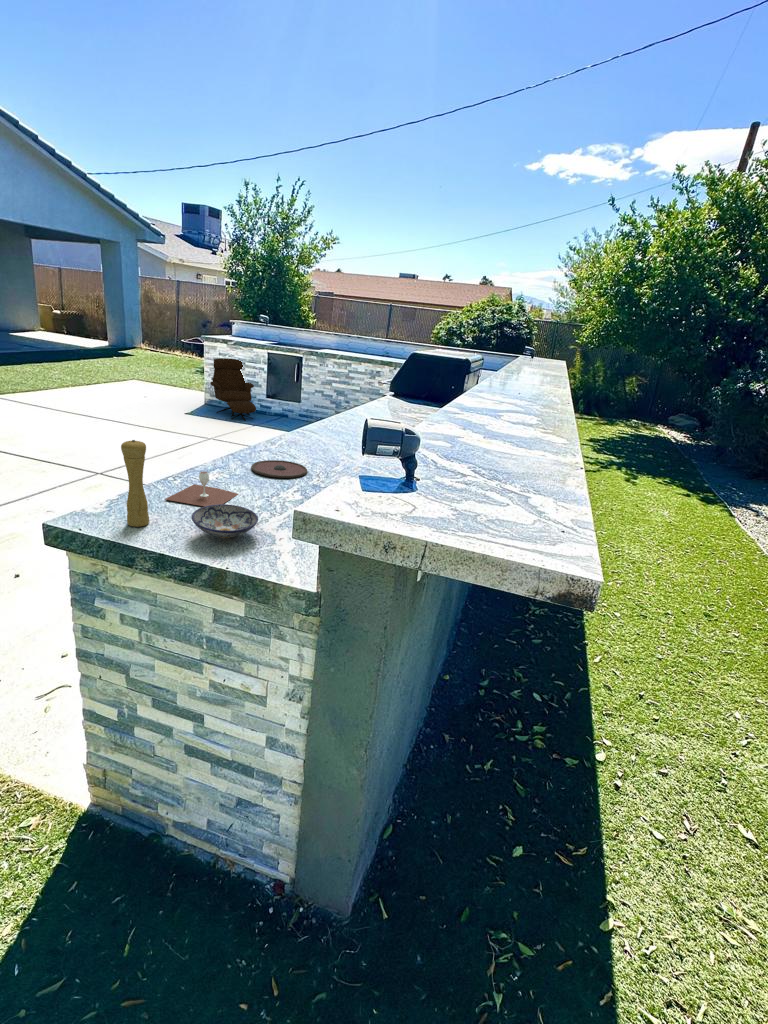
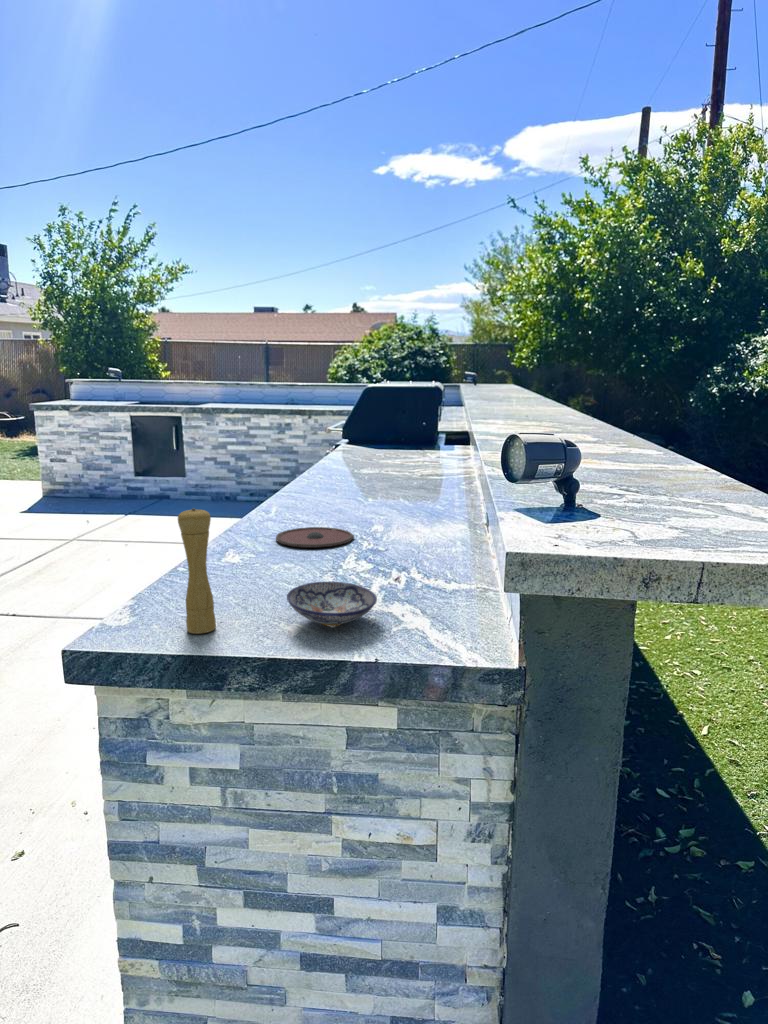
lounge chair: present [210,358,256,421] -> none [52,431,125,513]
wine glass: present [165,471,238,506] -> none [205,548,295,595]

